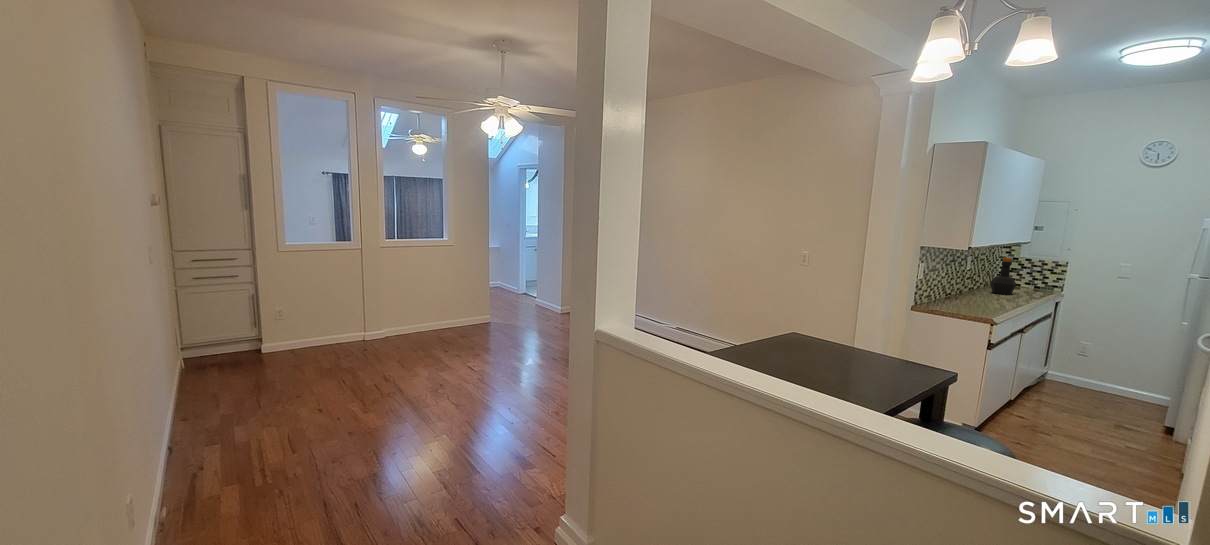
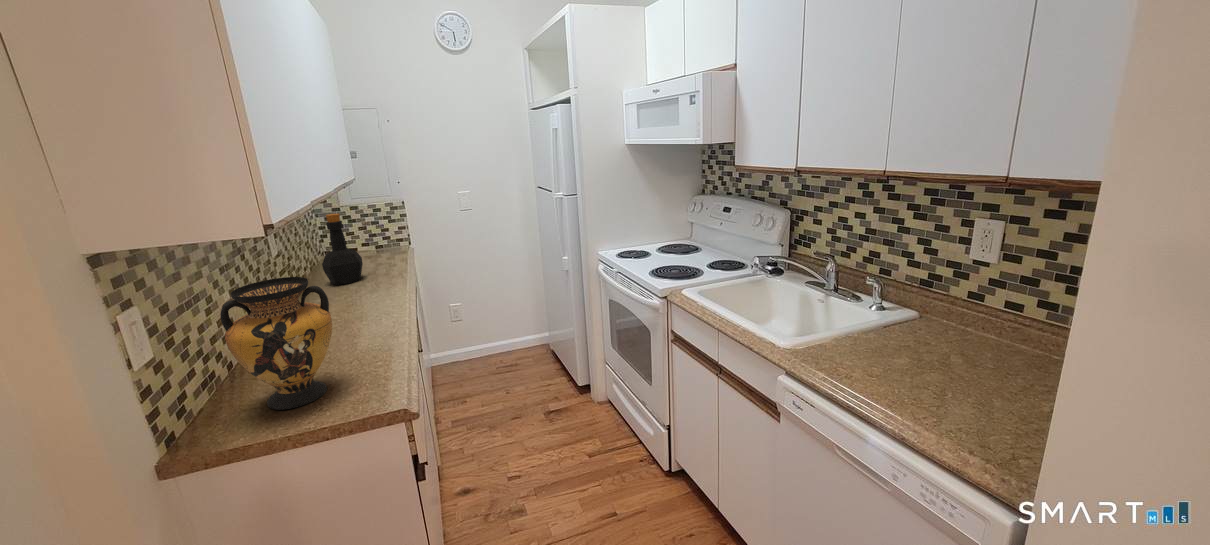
vase: none [942,267,983,311] -> present [220,277,332,410]

